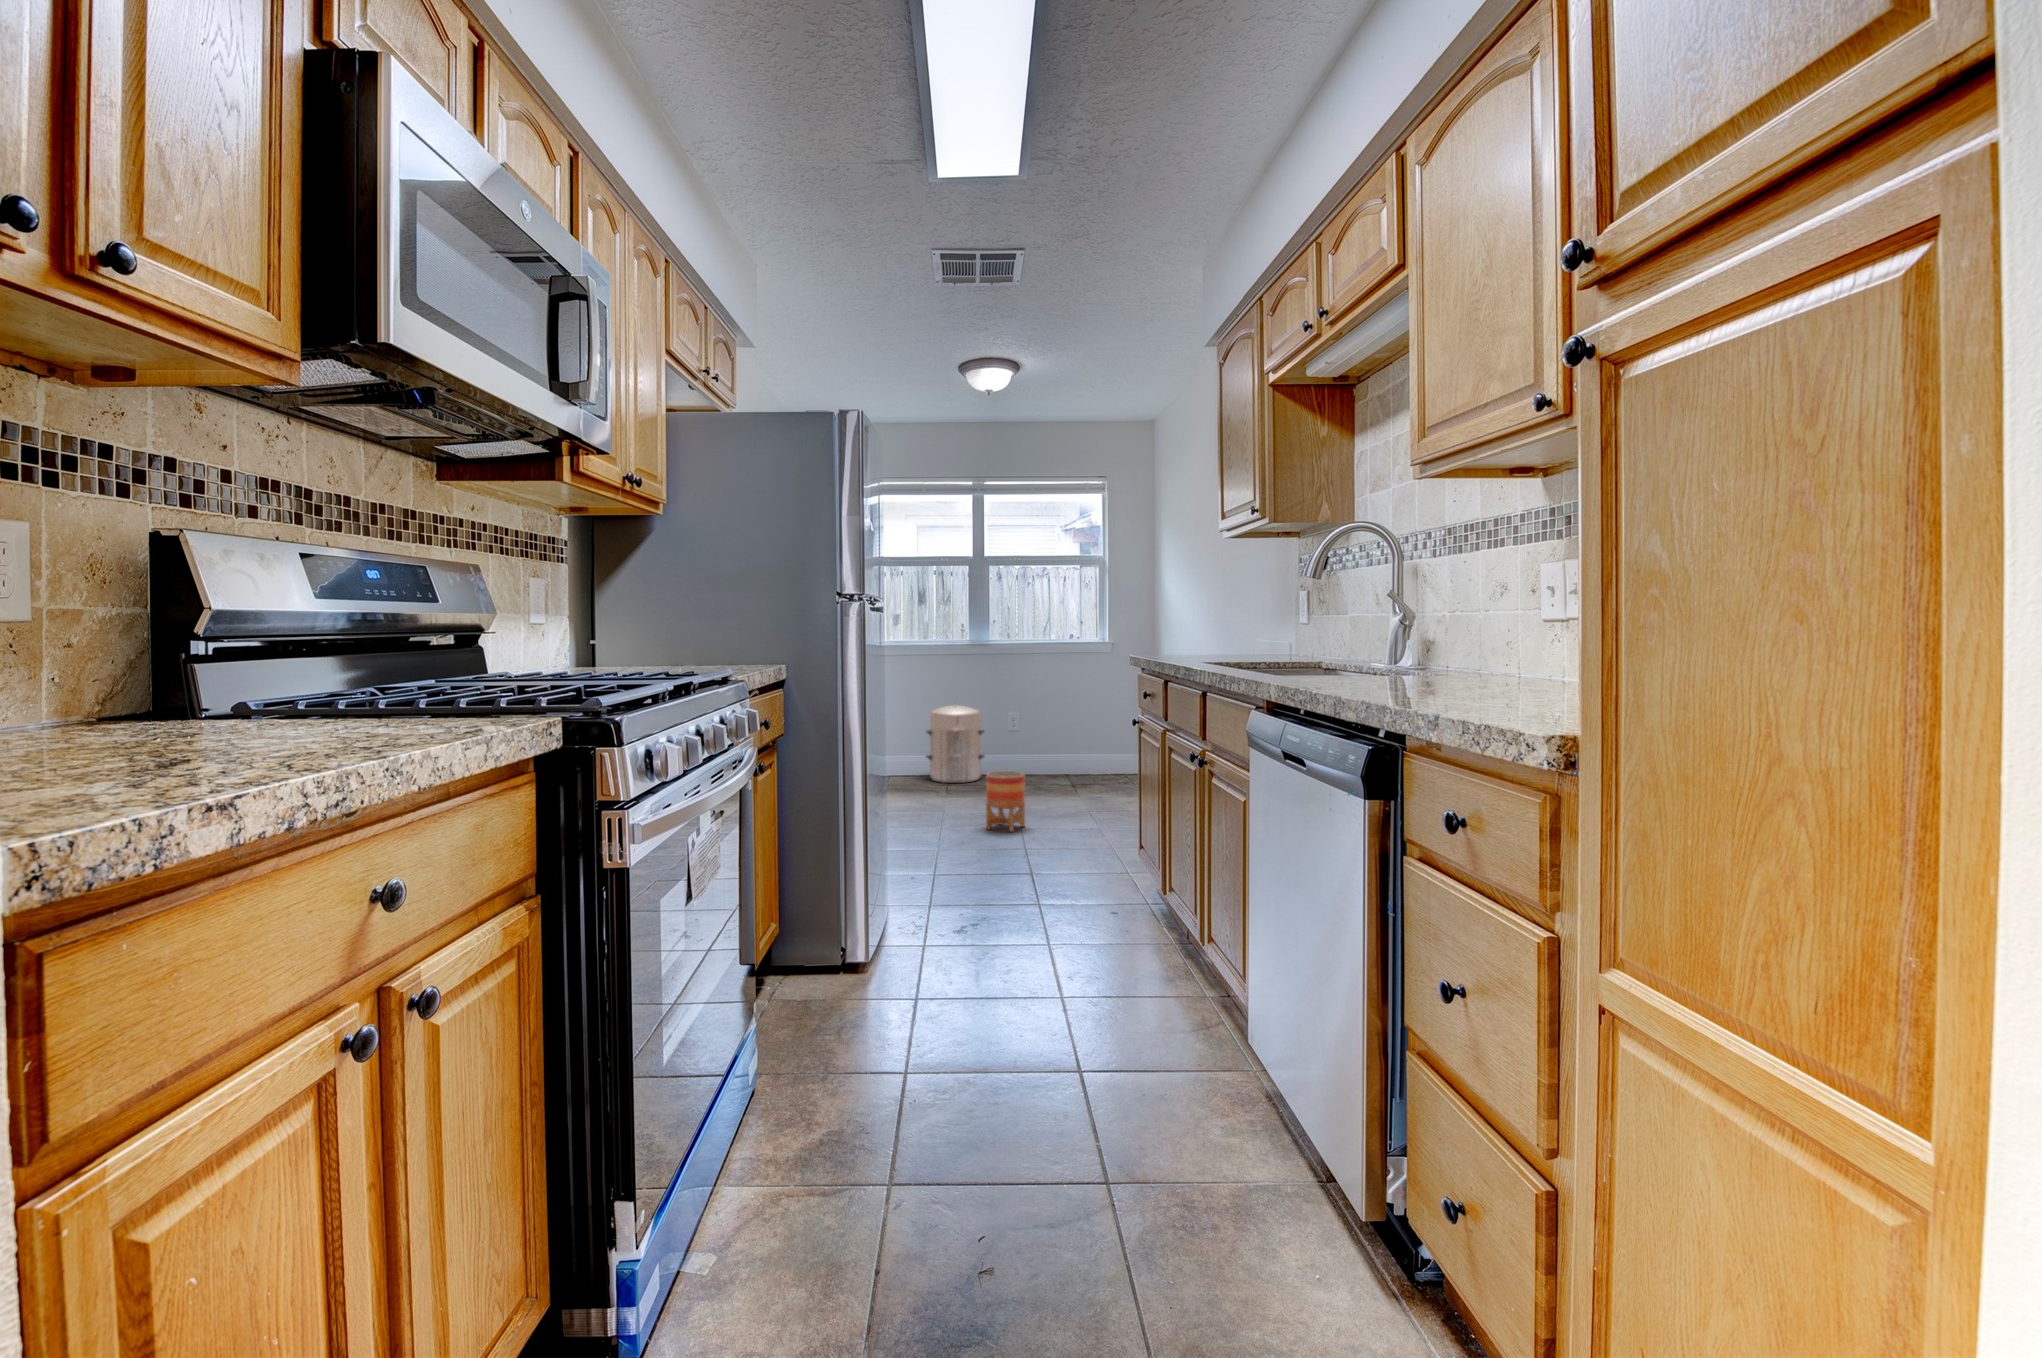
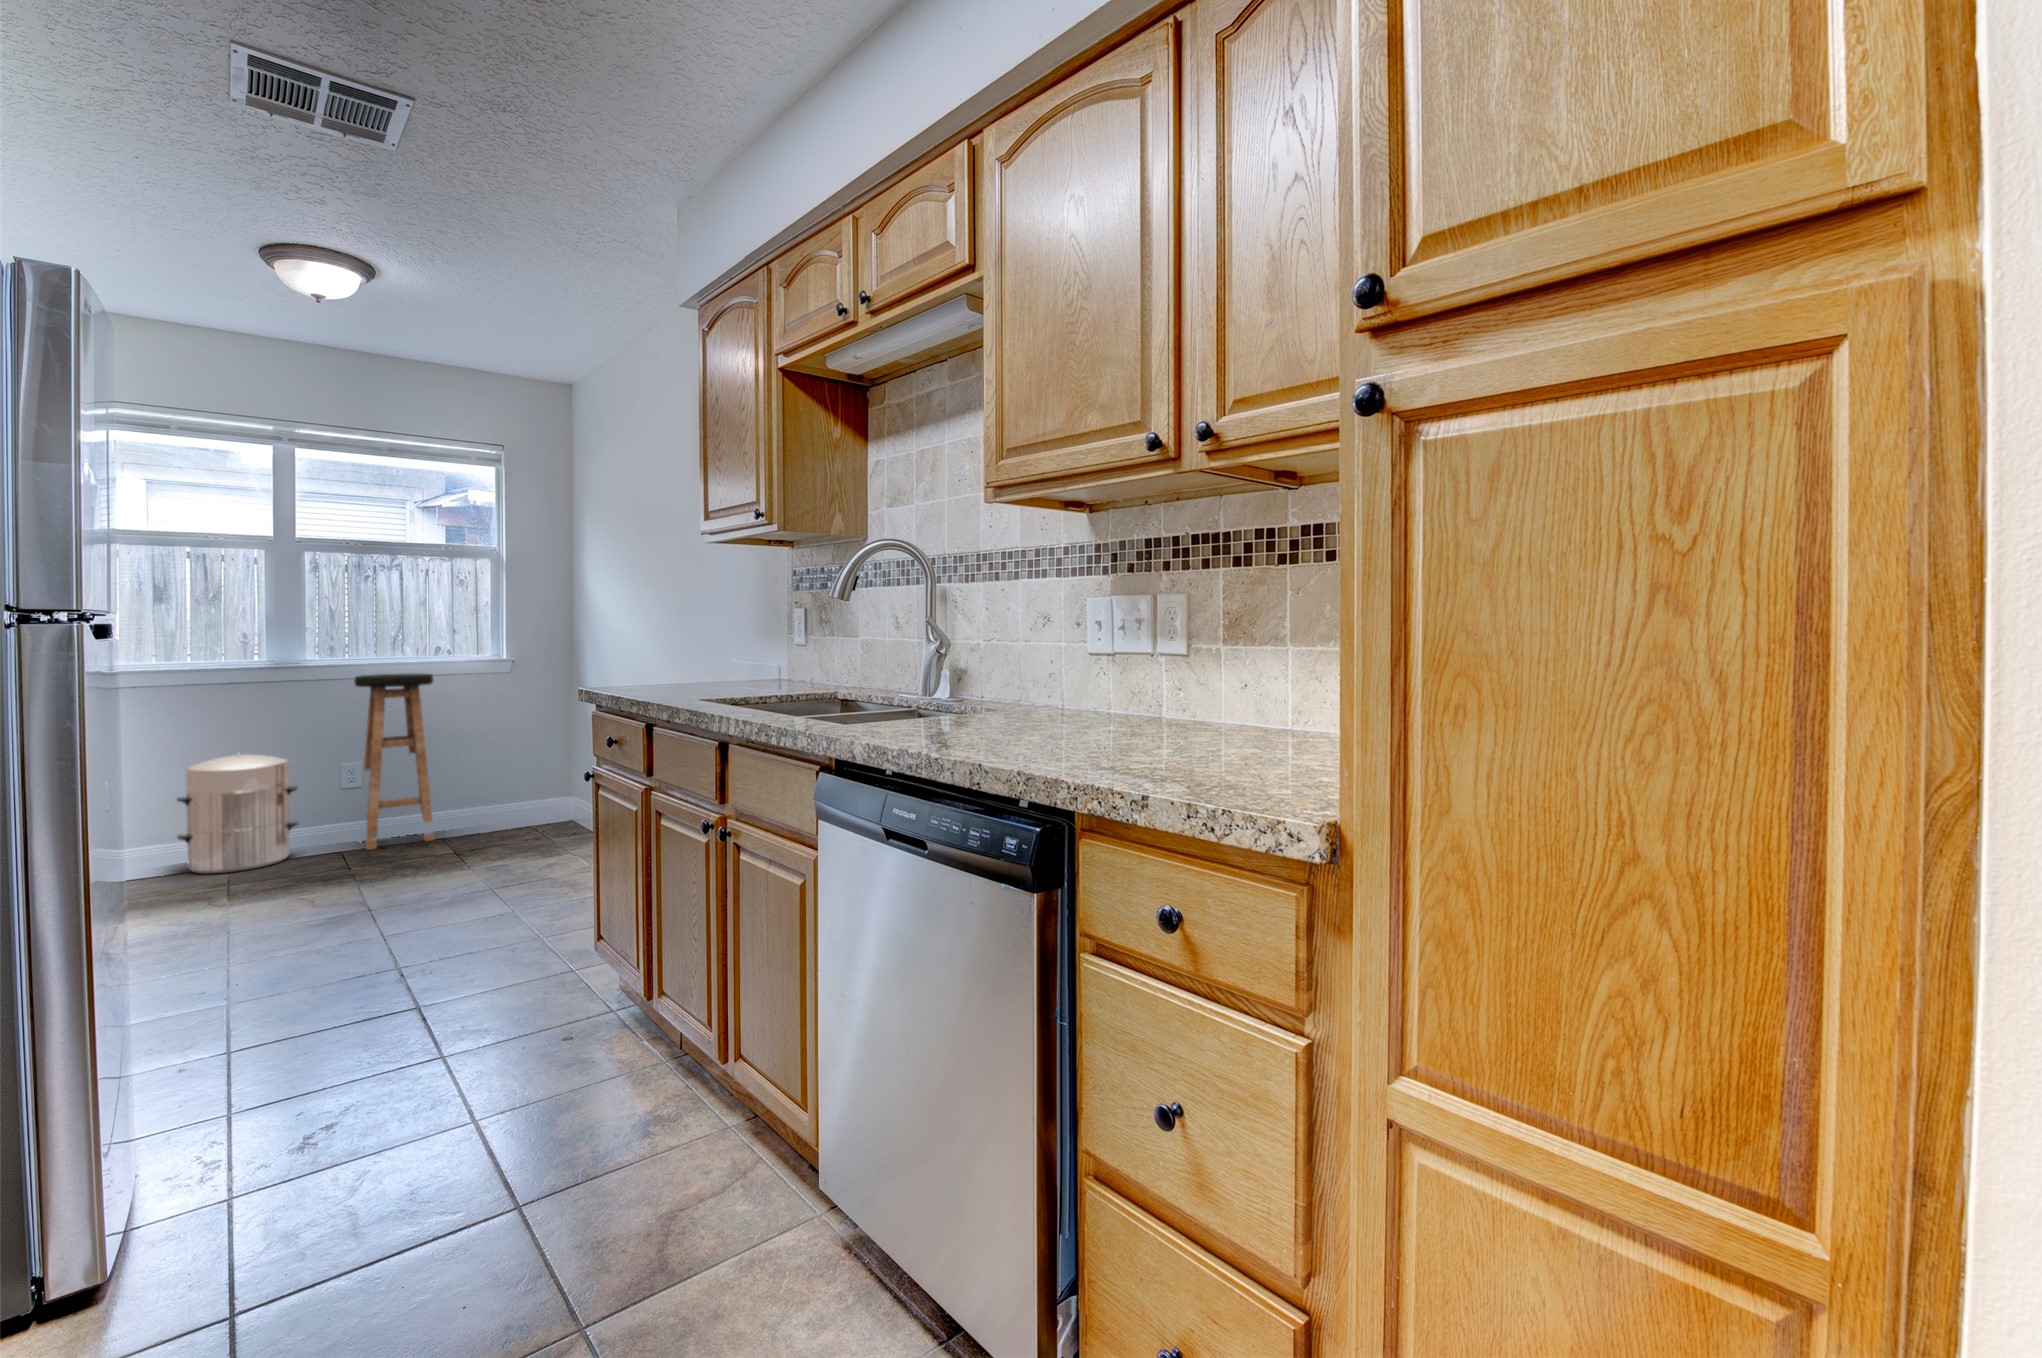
bar stool: none [1016,654,1062,781] -> present [354,673,434,850]
planter: present [986,771,1025,832] -> none [316,847,388,941]

